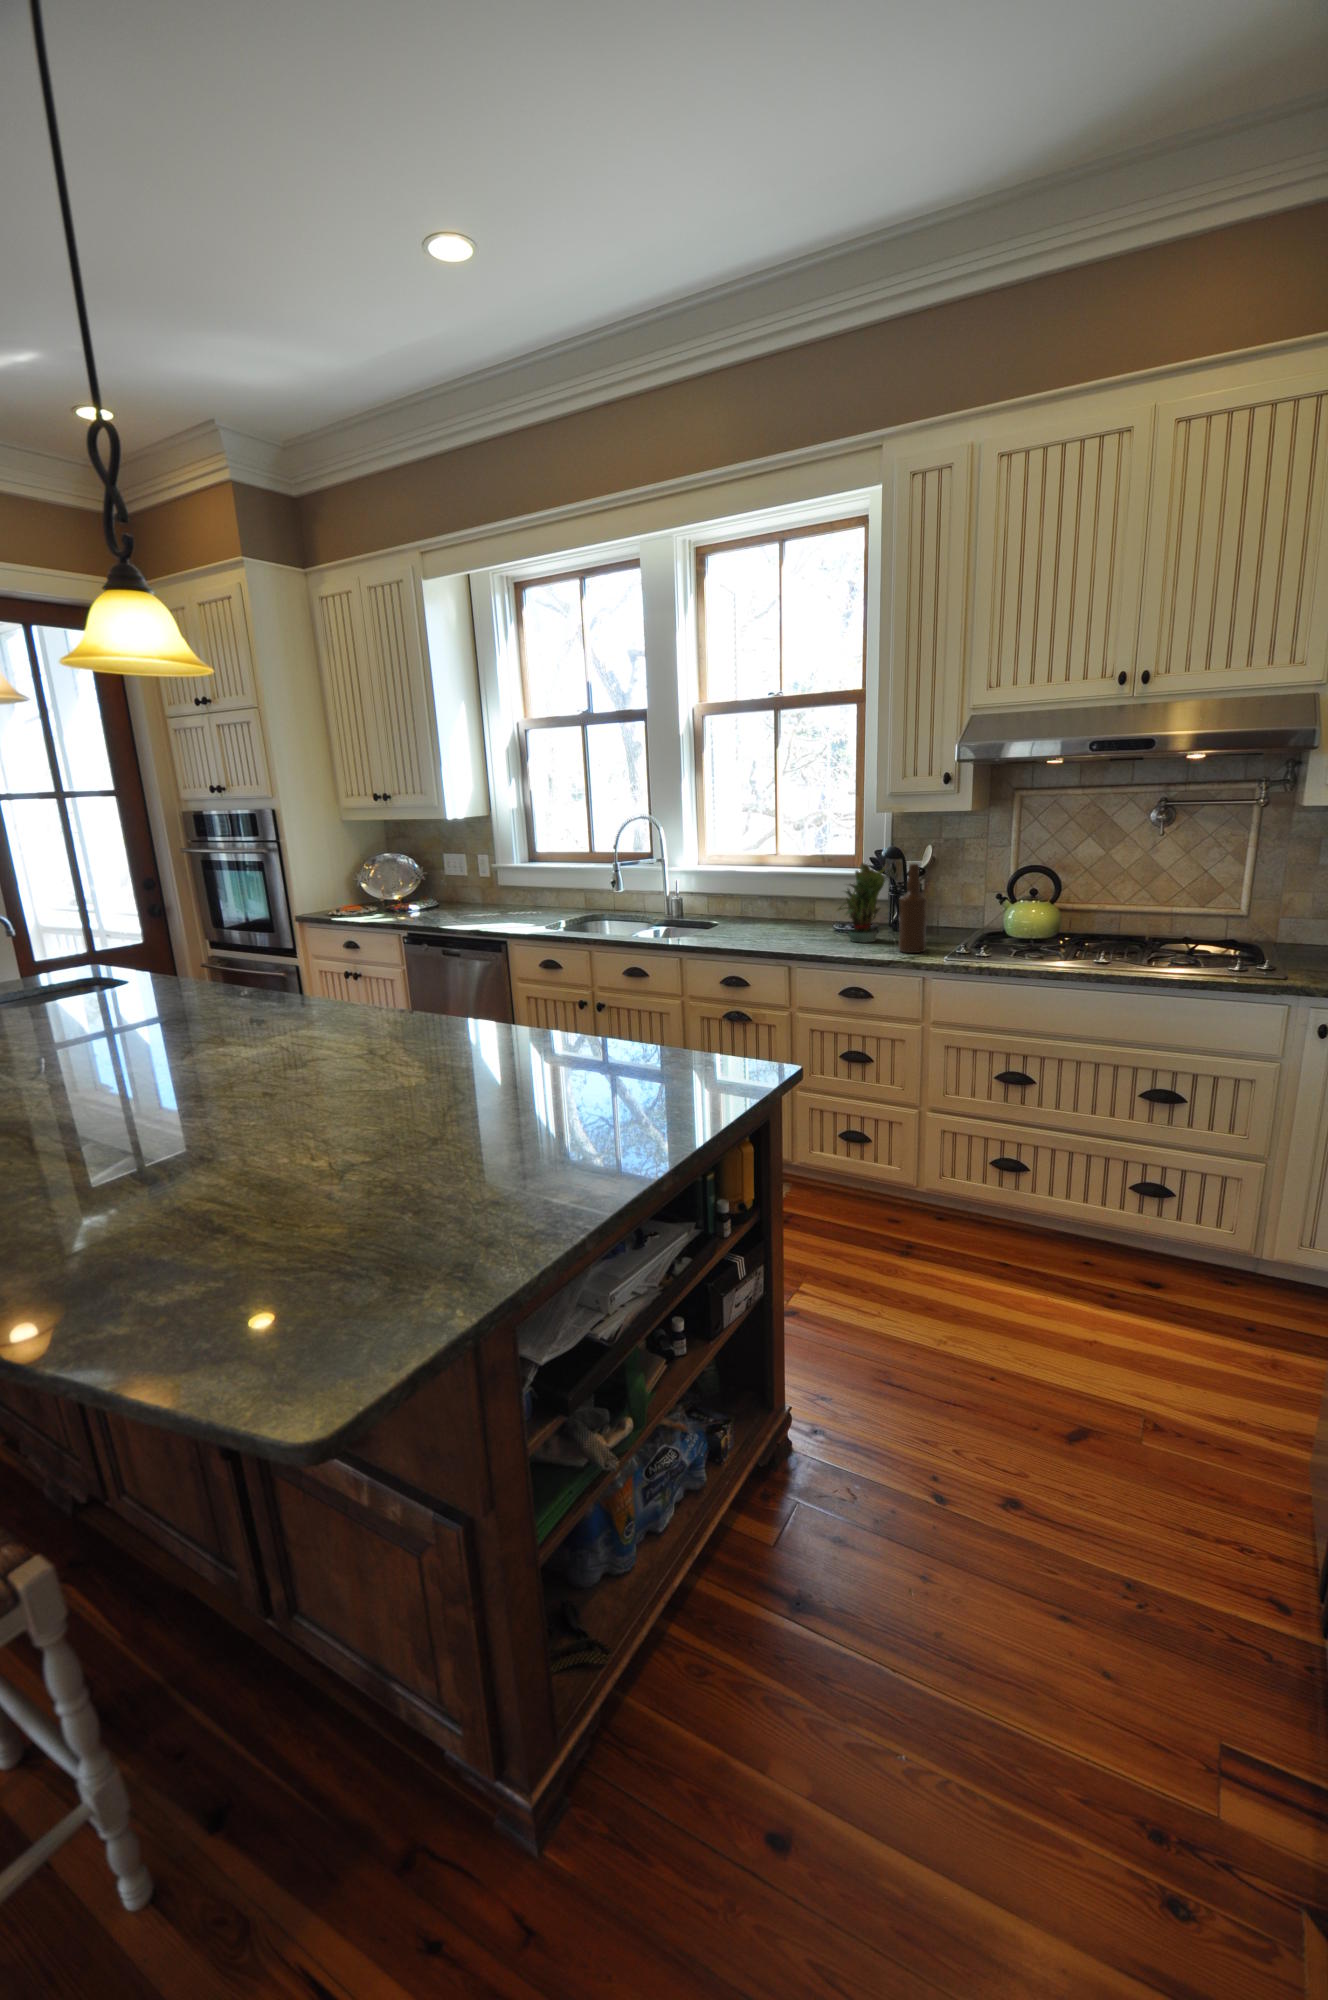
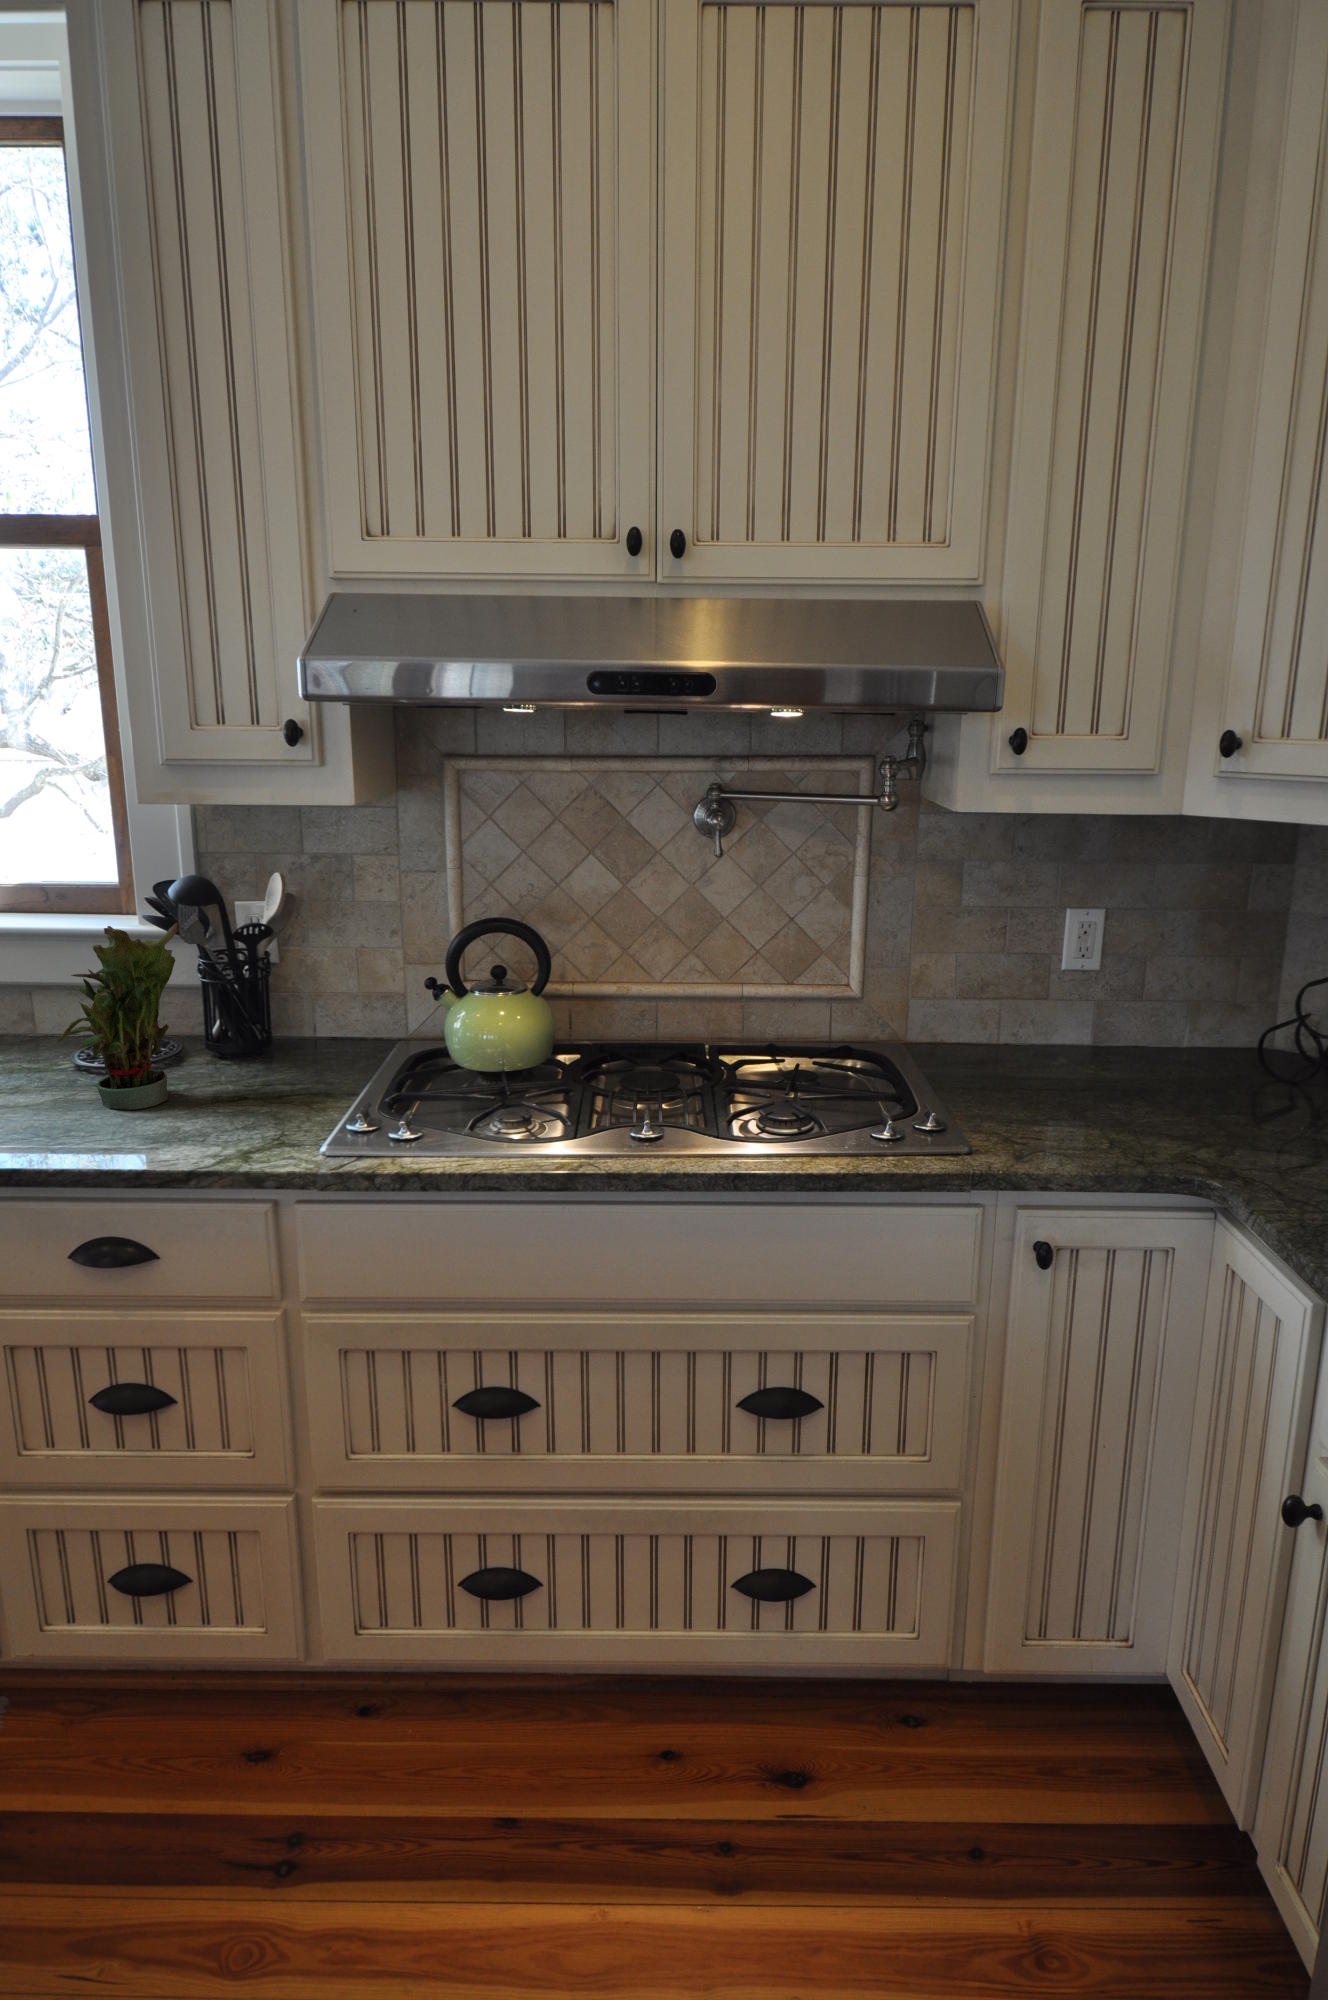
bottle: present [898,863,927,953] -> none [204,930,278,1139]

